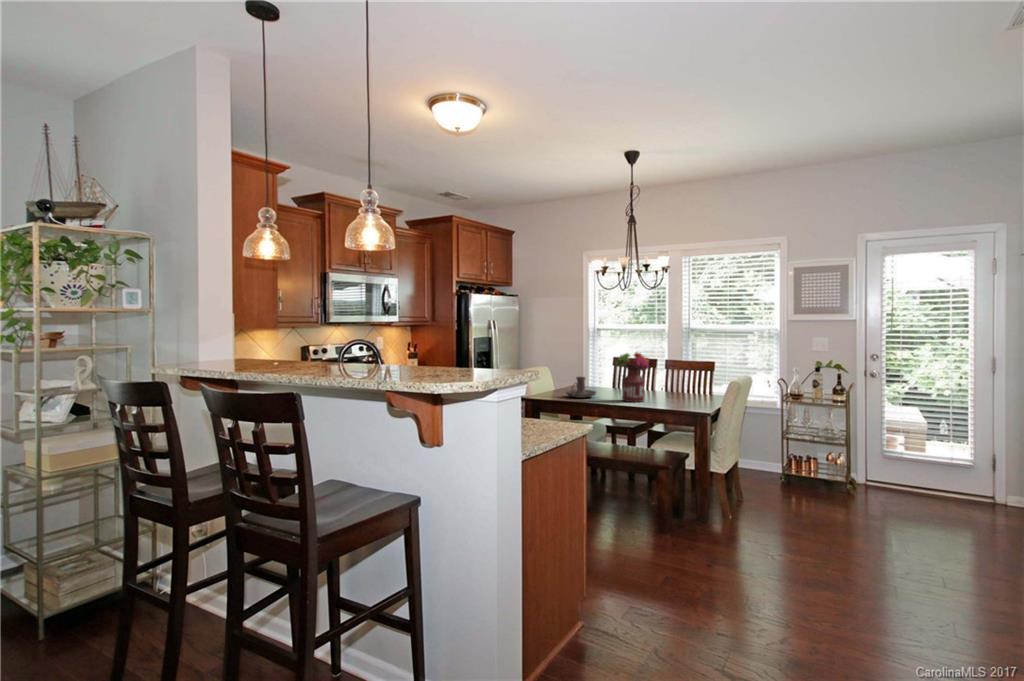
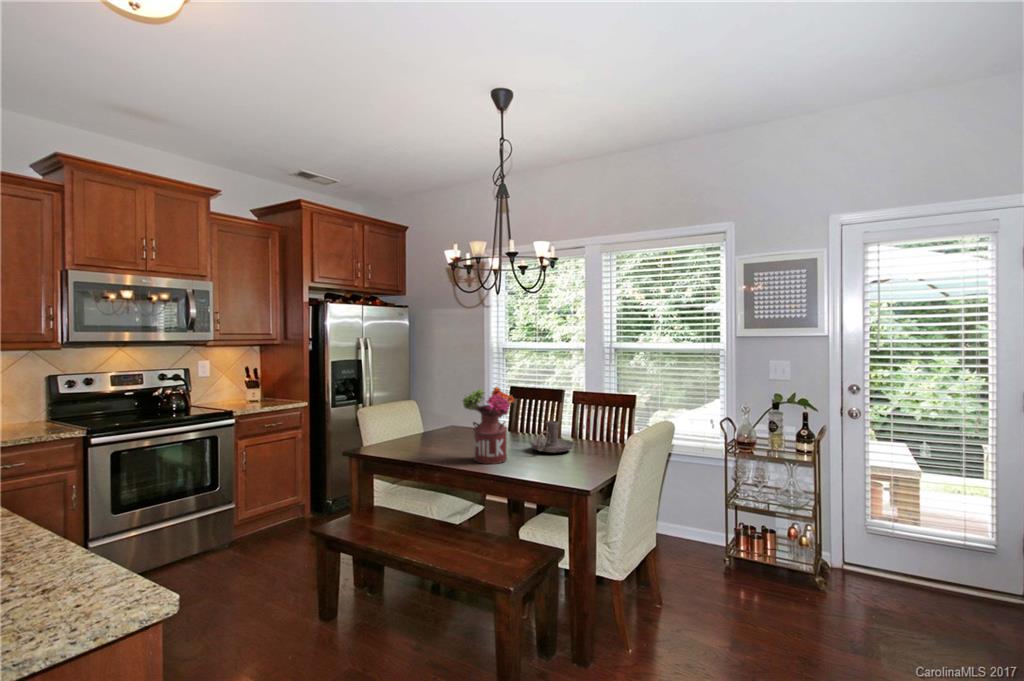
candle holder: present [566,377,596,398] -> present [531,421,574,453]

